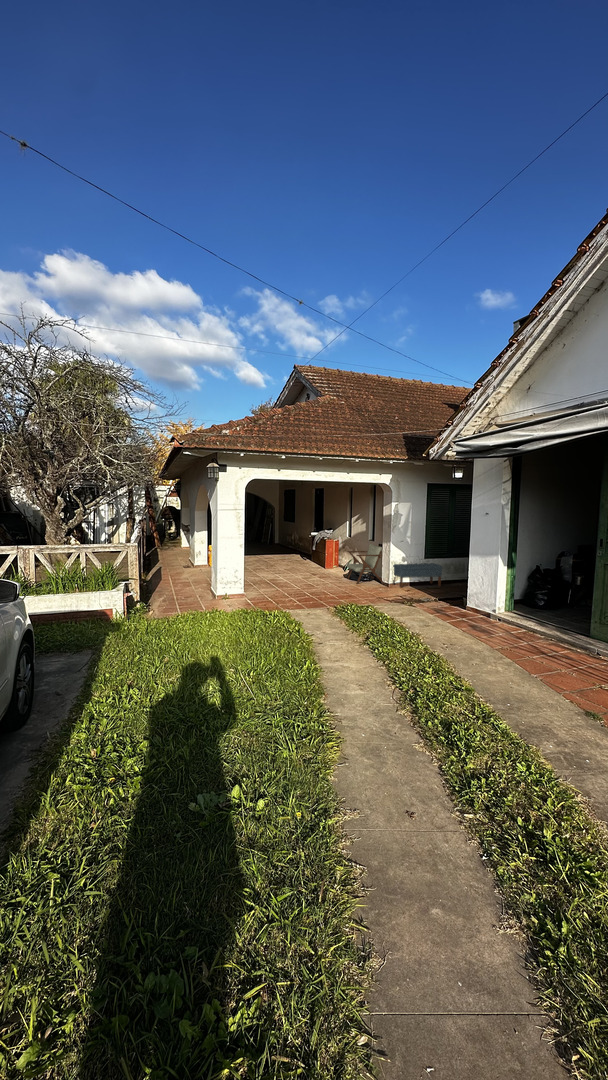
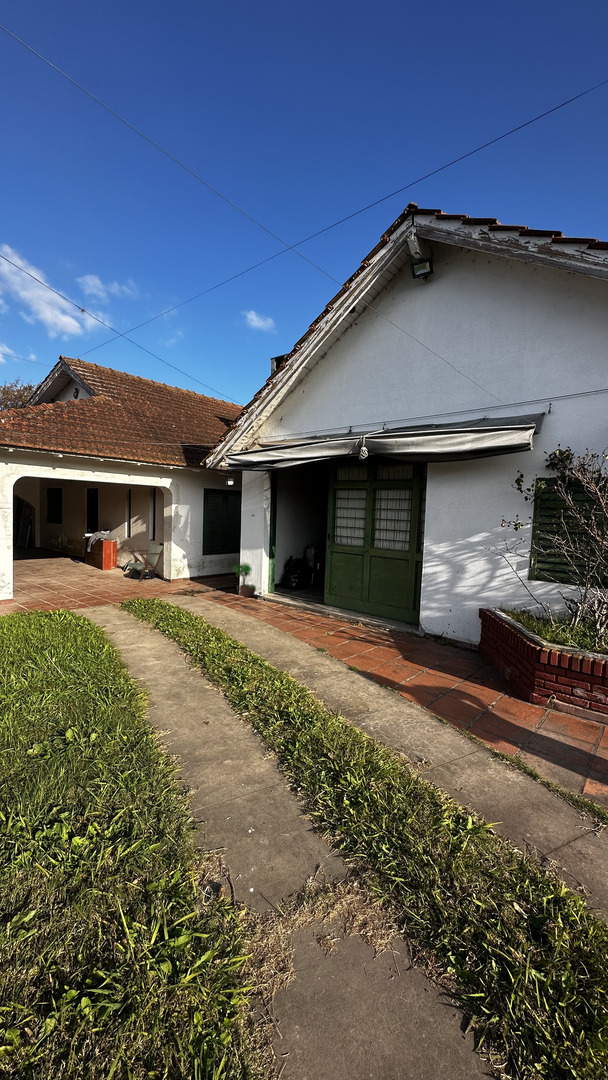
bench: present [393,563,442,588] -> none [173,559,218,582]
potted tree: none [458,567,490,613] -> present [235,563,256,597]

